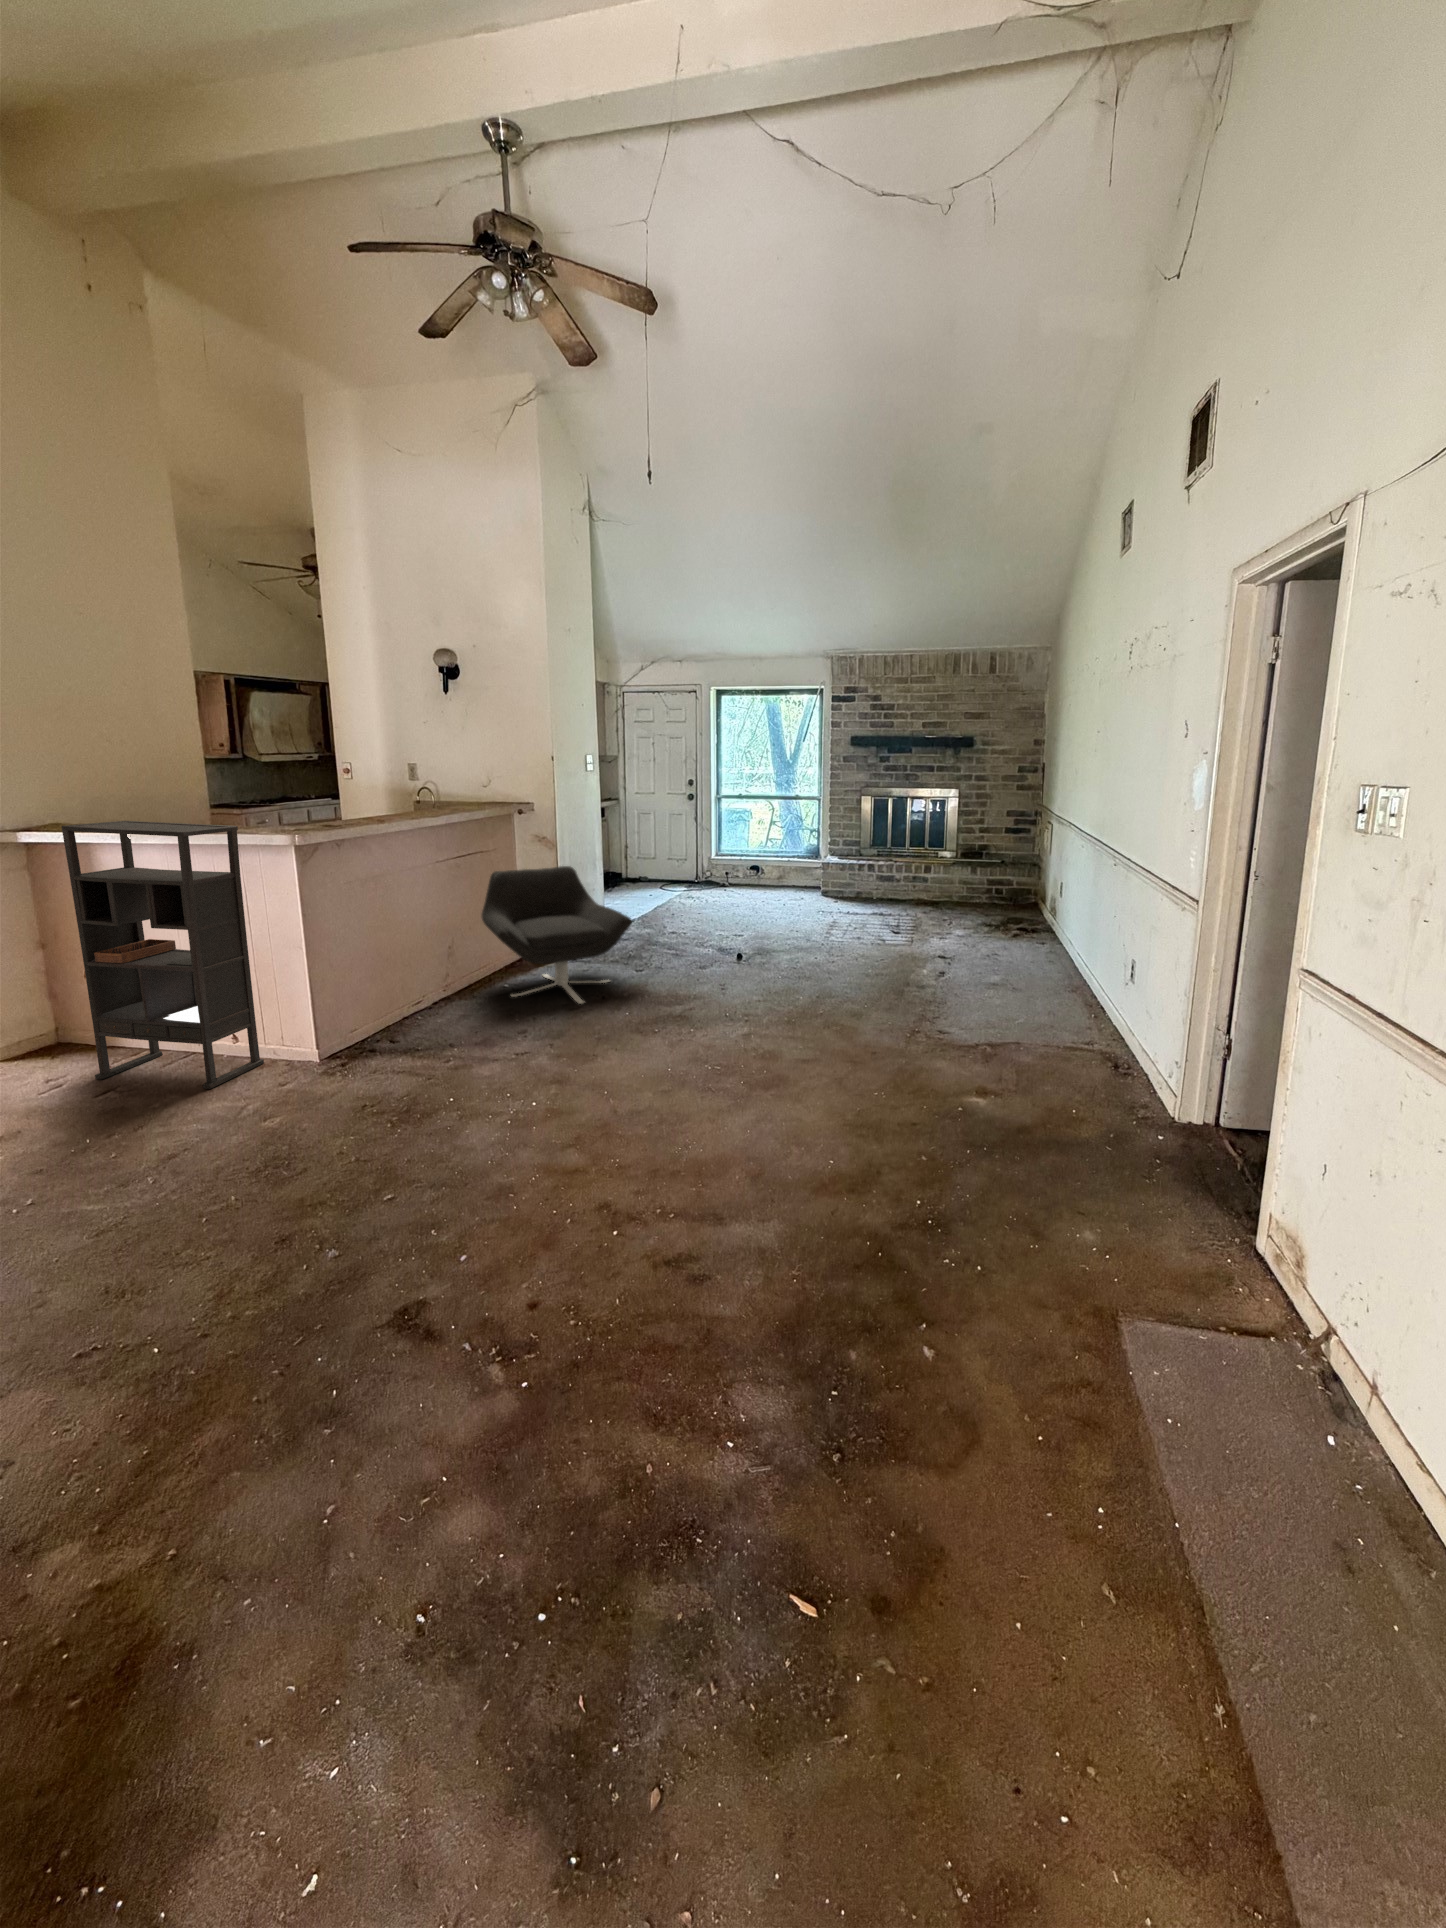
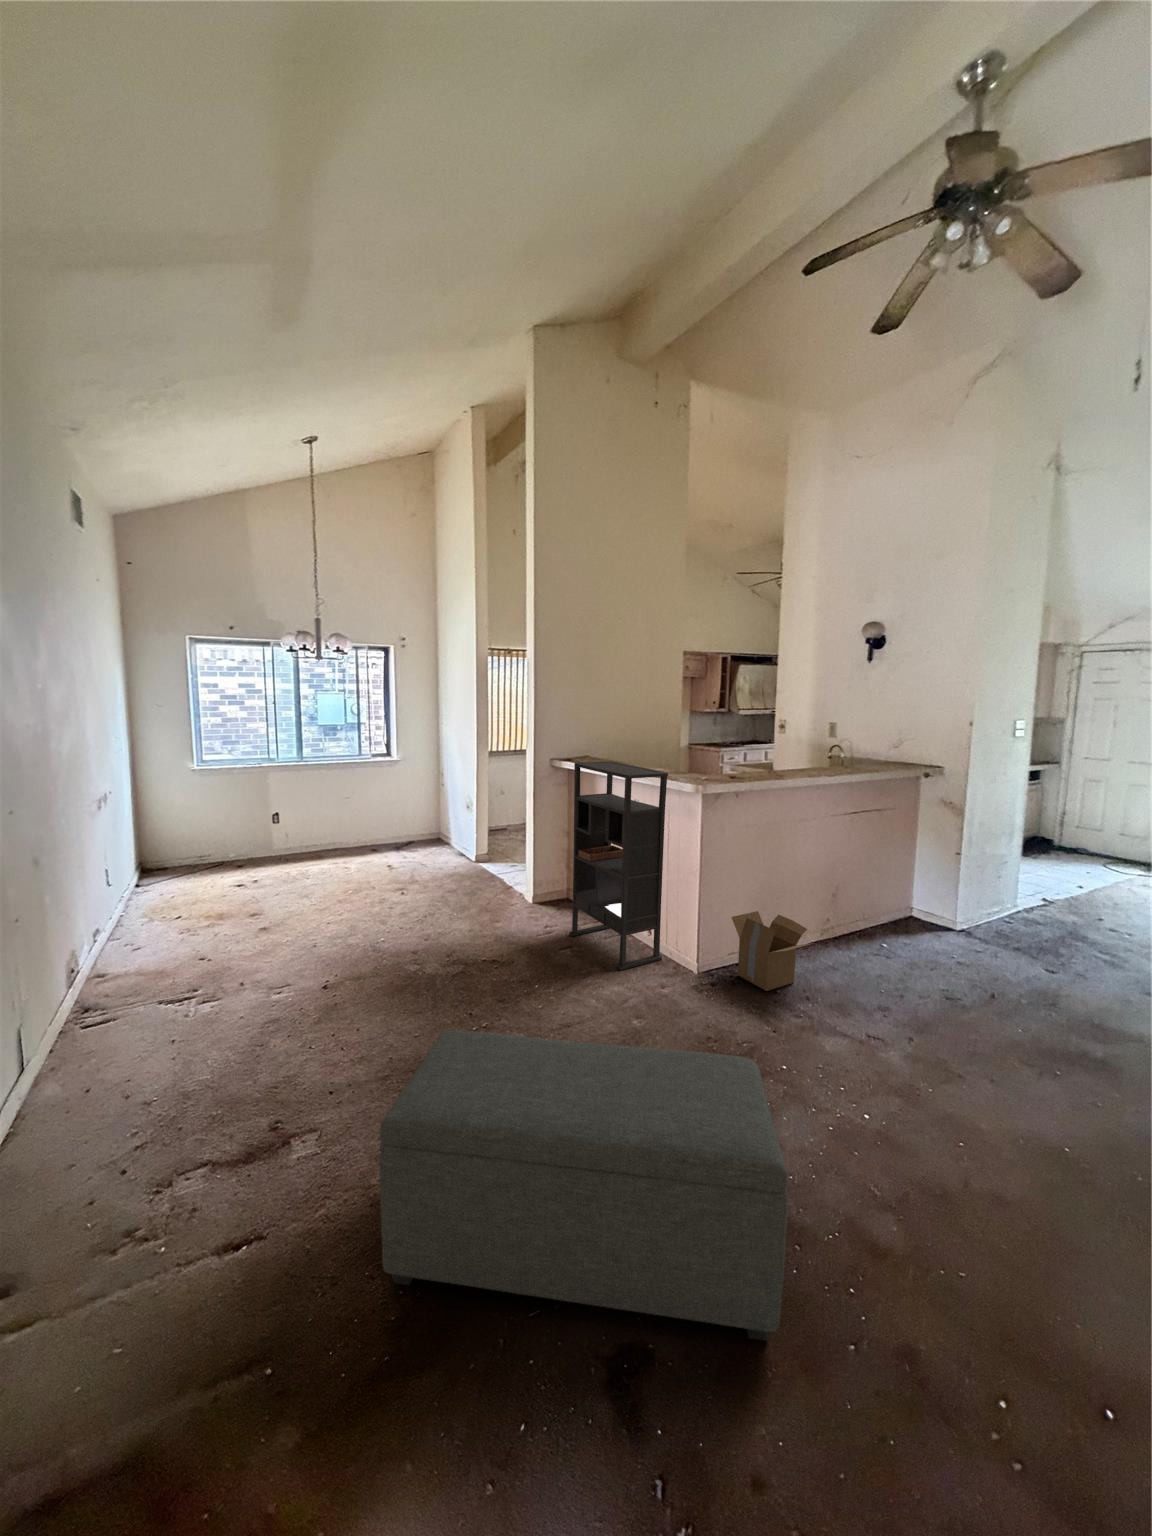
lounge chair: present [481,866,632,1004] -> none [868,830,1048,997]
cardboard box: none [351,974,449,1052] -> present [732,911,813,991]
ottoman: none [50,1060,516,1418] -> present [380,1030,787,1341]

